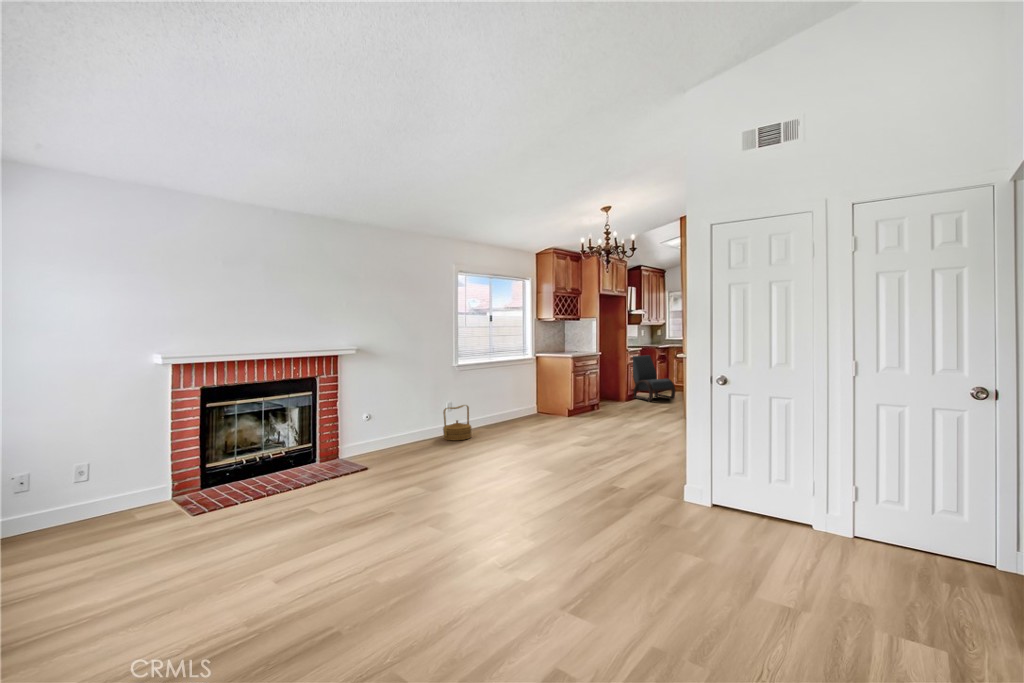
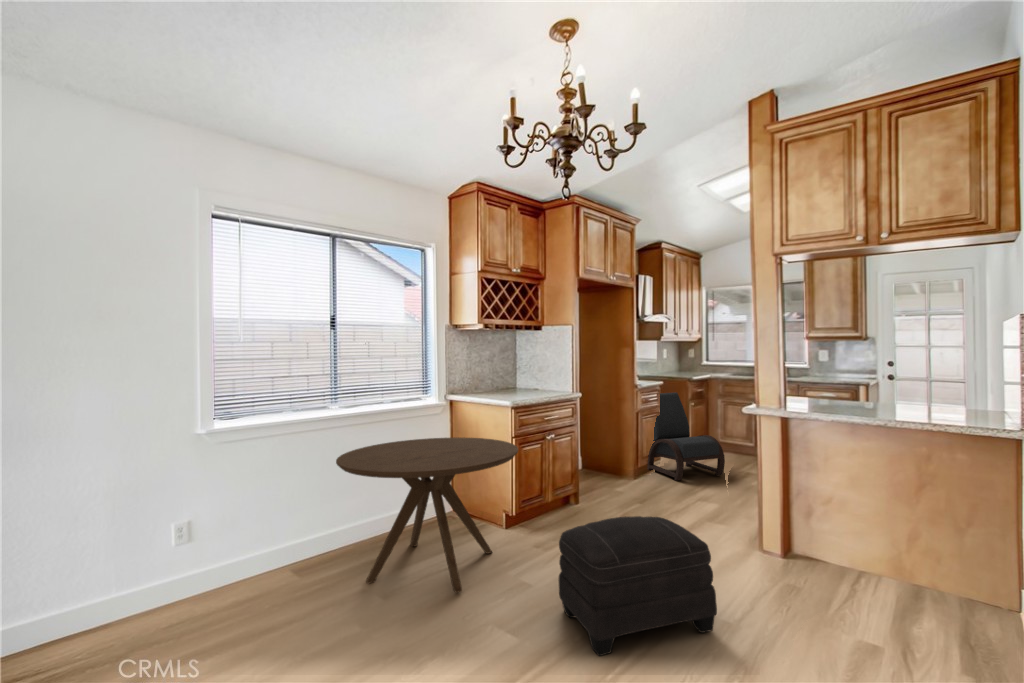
dining table: none [502,372,580,429] -> present [336,437,518,593]
ottoman: none [602,396,663,439] -> present [559,516,717,656]
woven basket: present [443,405,472,440] -> none [118,537,219,652]

